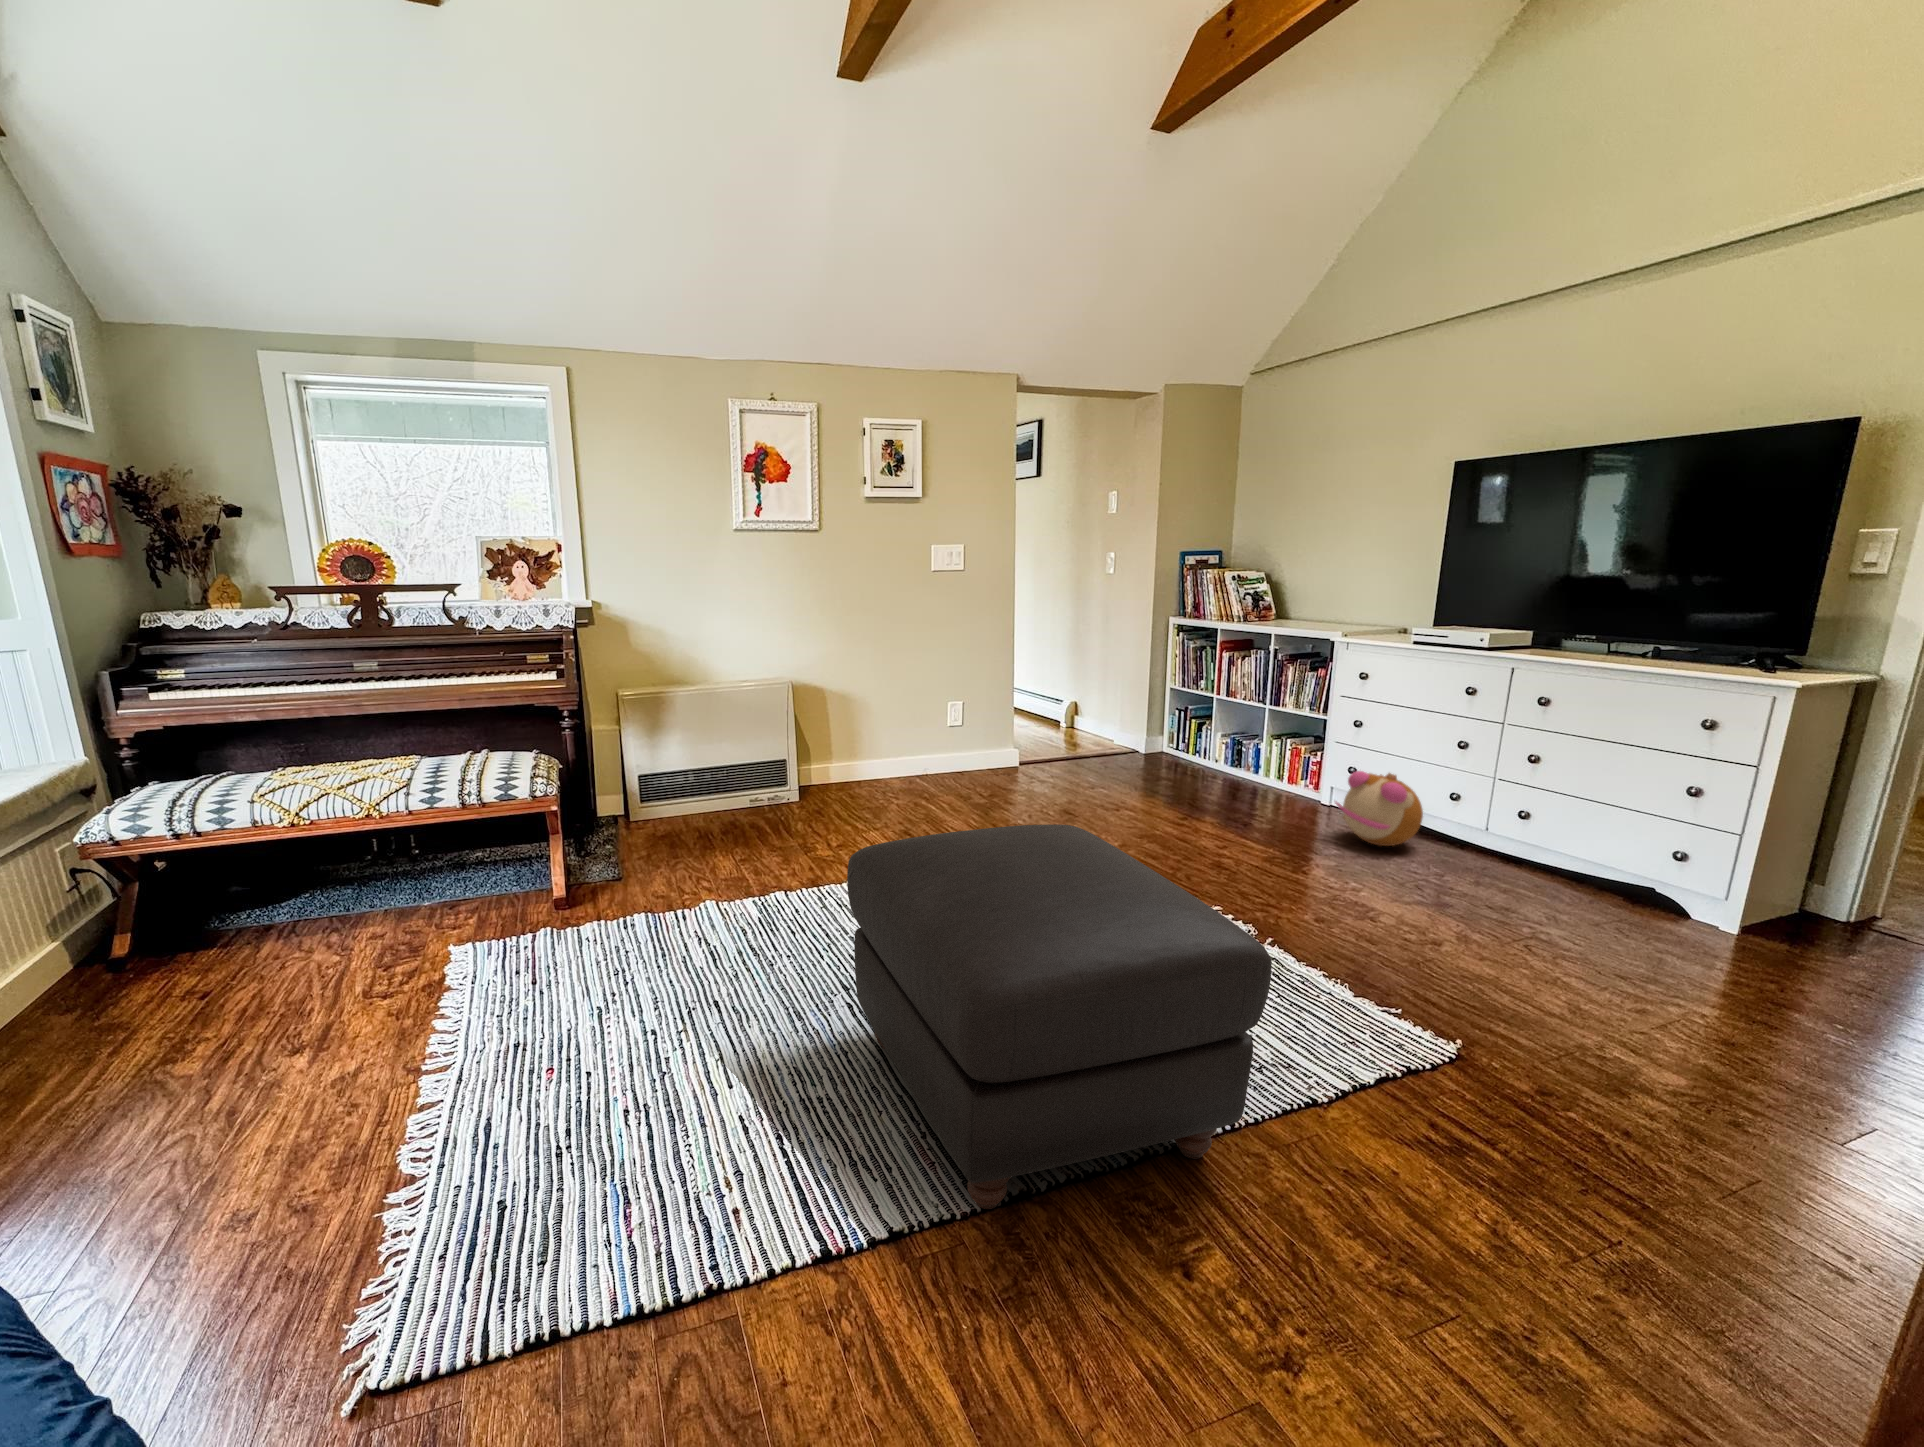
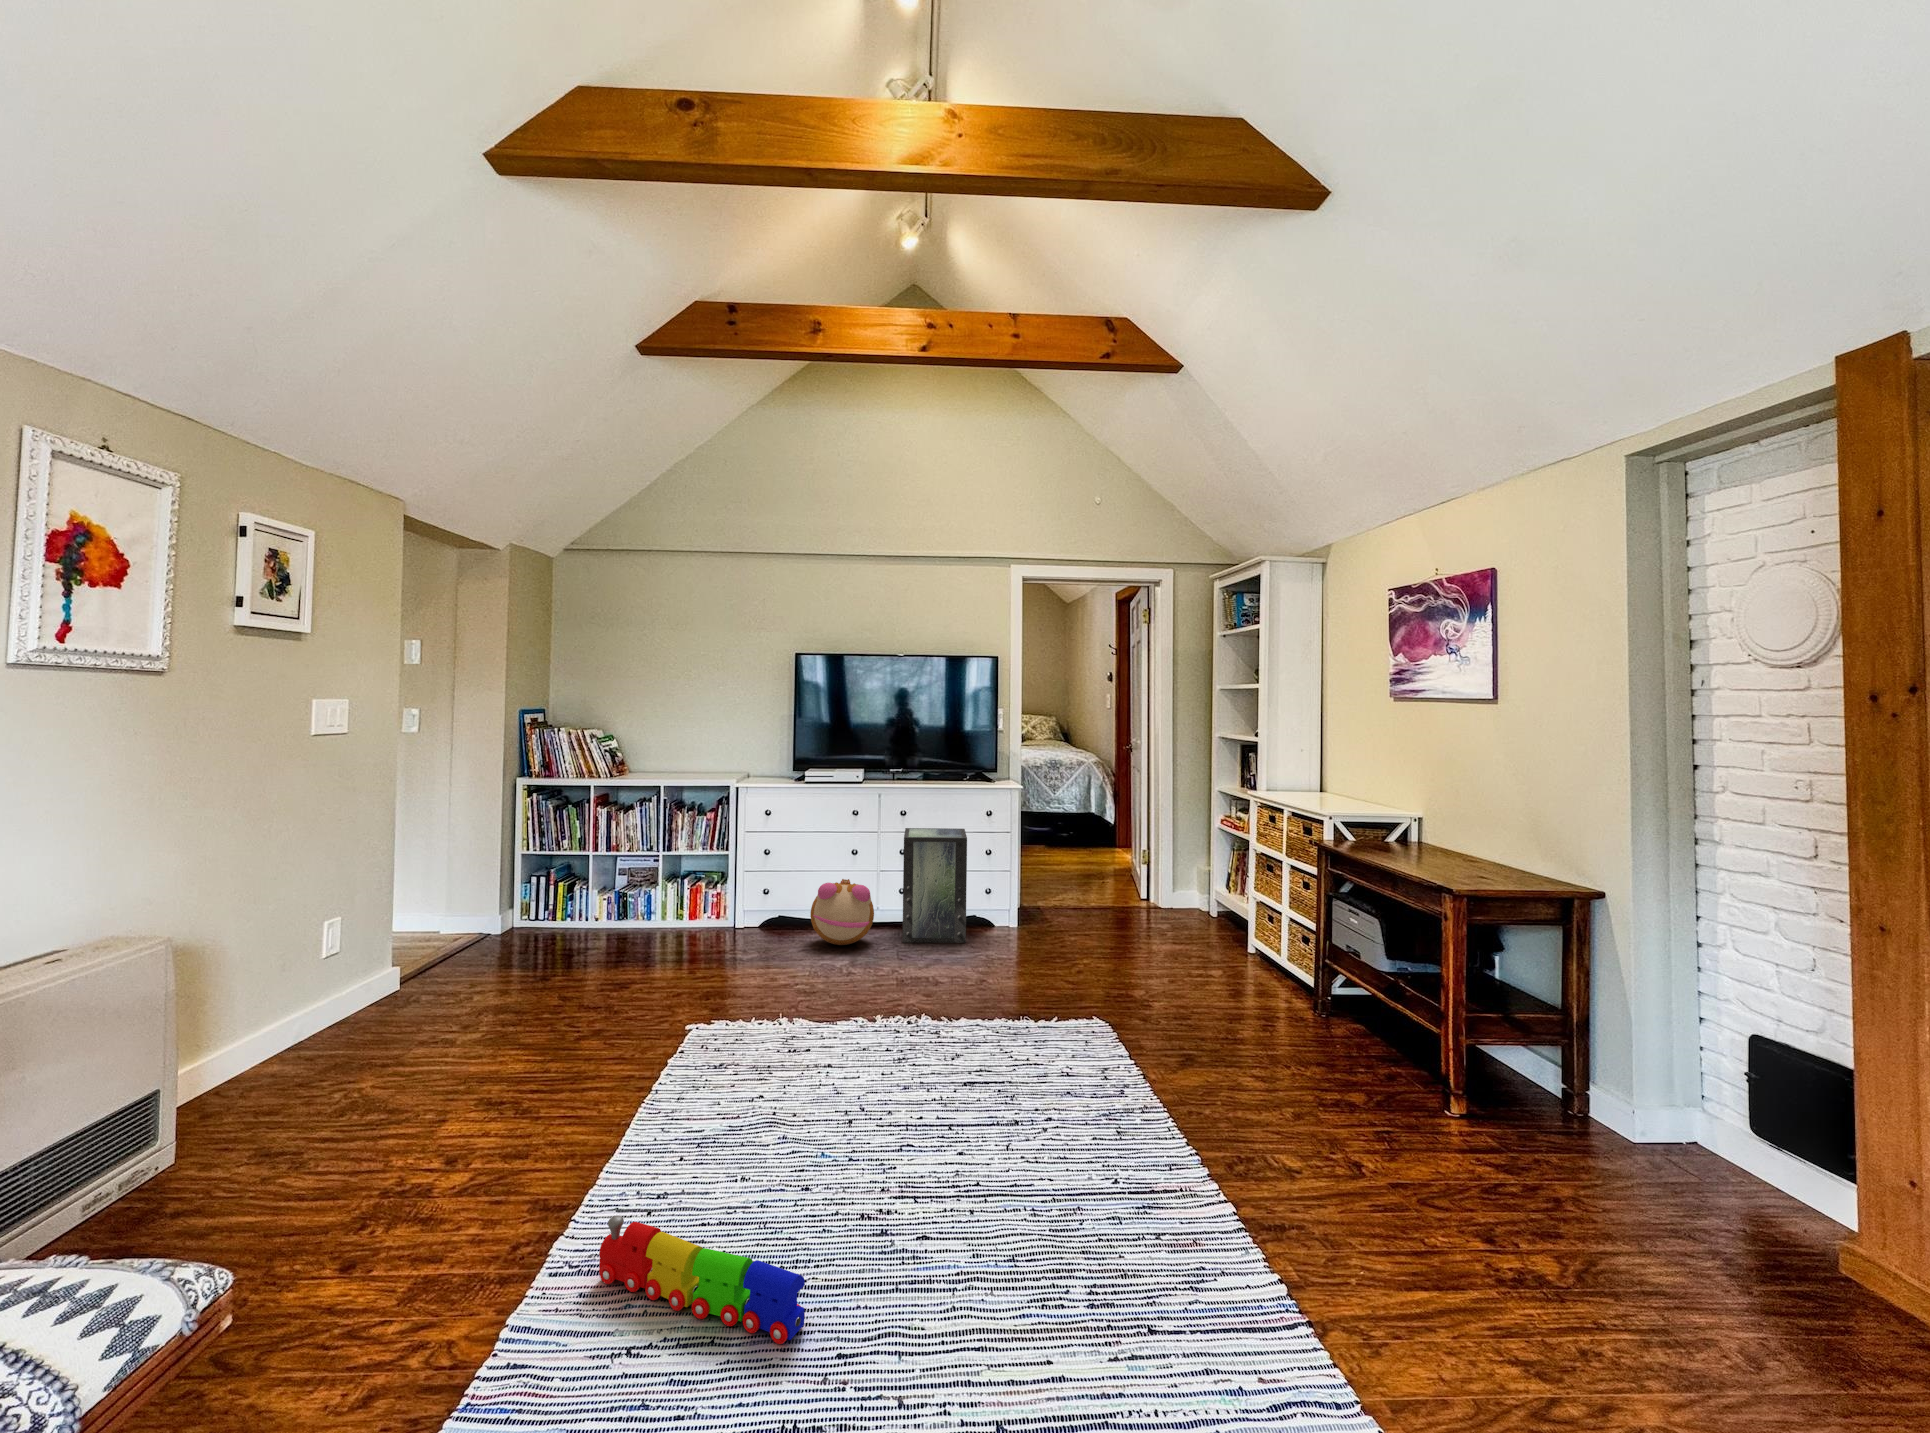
storage box: none [1449,734,1596,894] -> present [902,828,967,943]
ottoman: present [847,824,1272,1209] -> none [947,951,1382,1332]
toy train: none [785,889,813,984] -> present [599,1216,805,1344]

